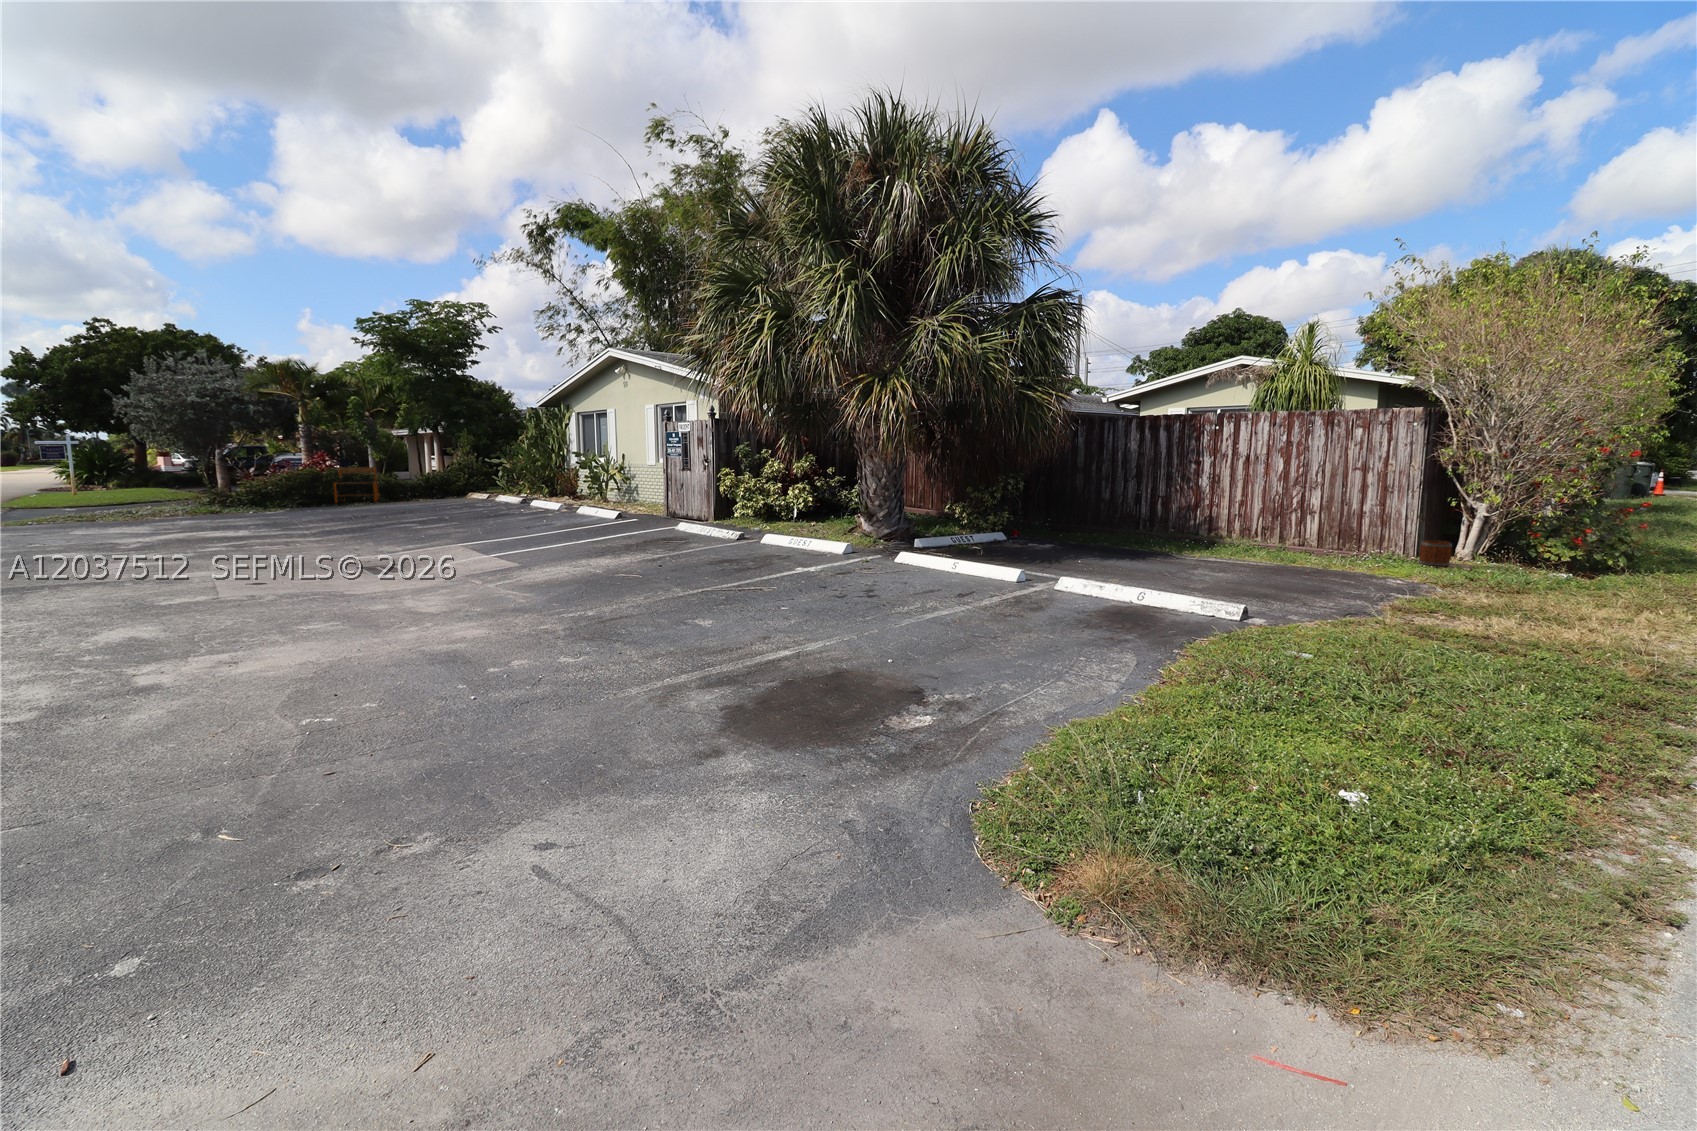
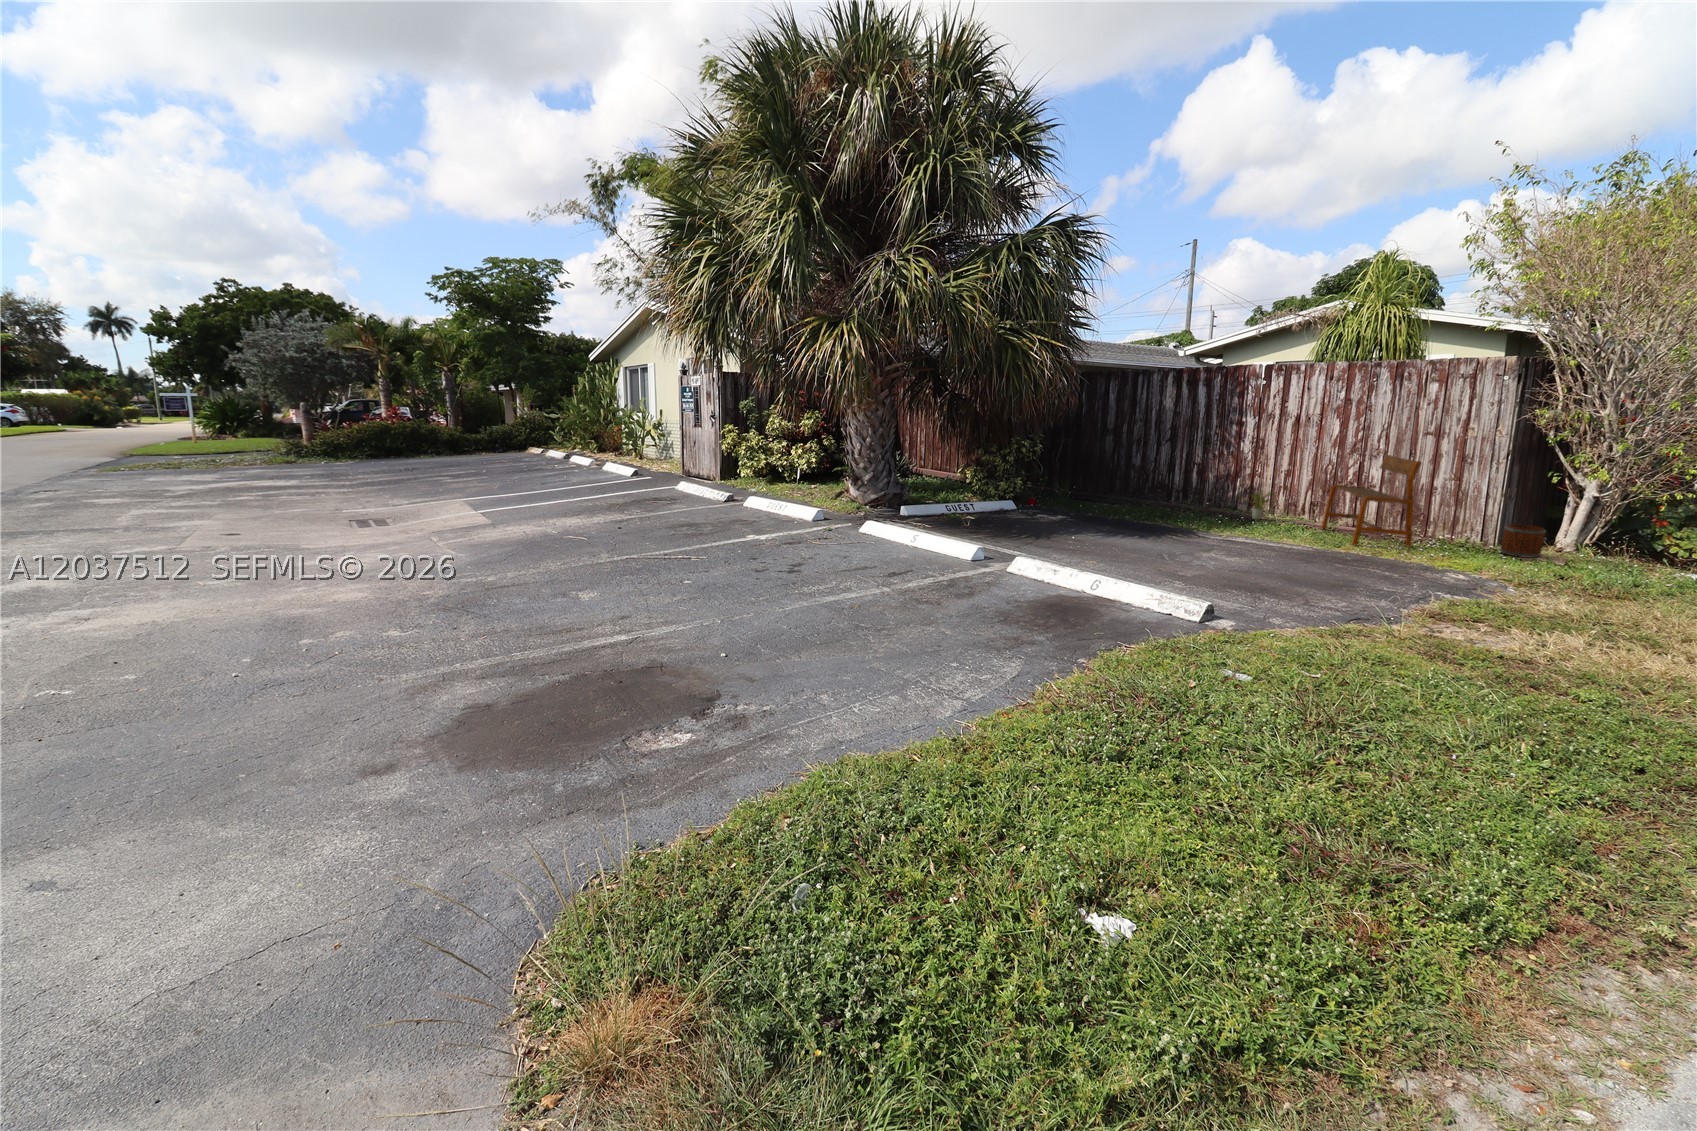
bench: present [334,467,379,502] -> present [1321,455,1421,547]
potted plant: none [1202,518,1236,544] -> present [1251,491,1272,520]

